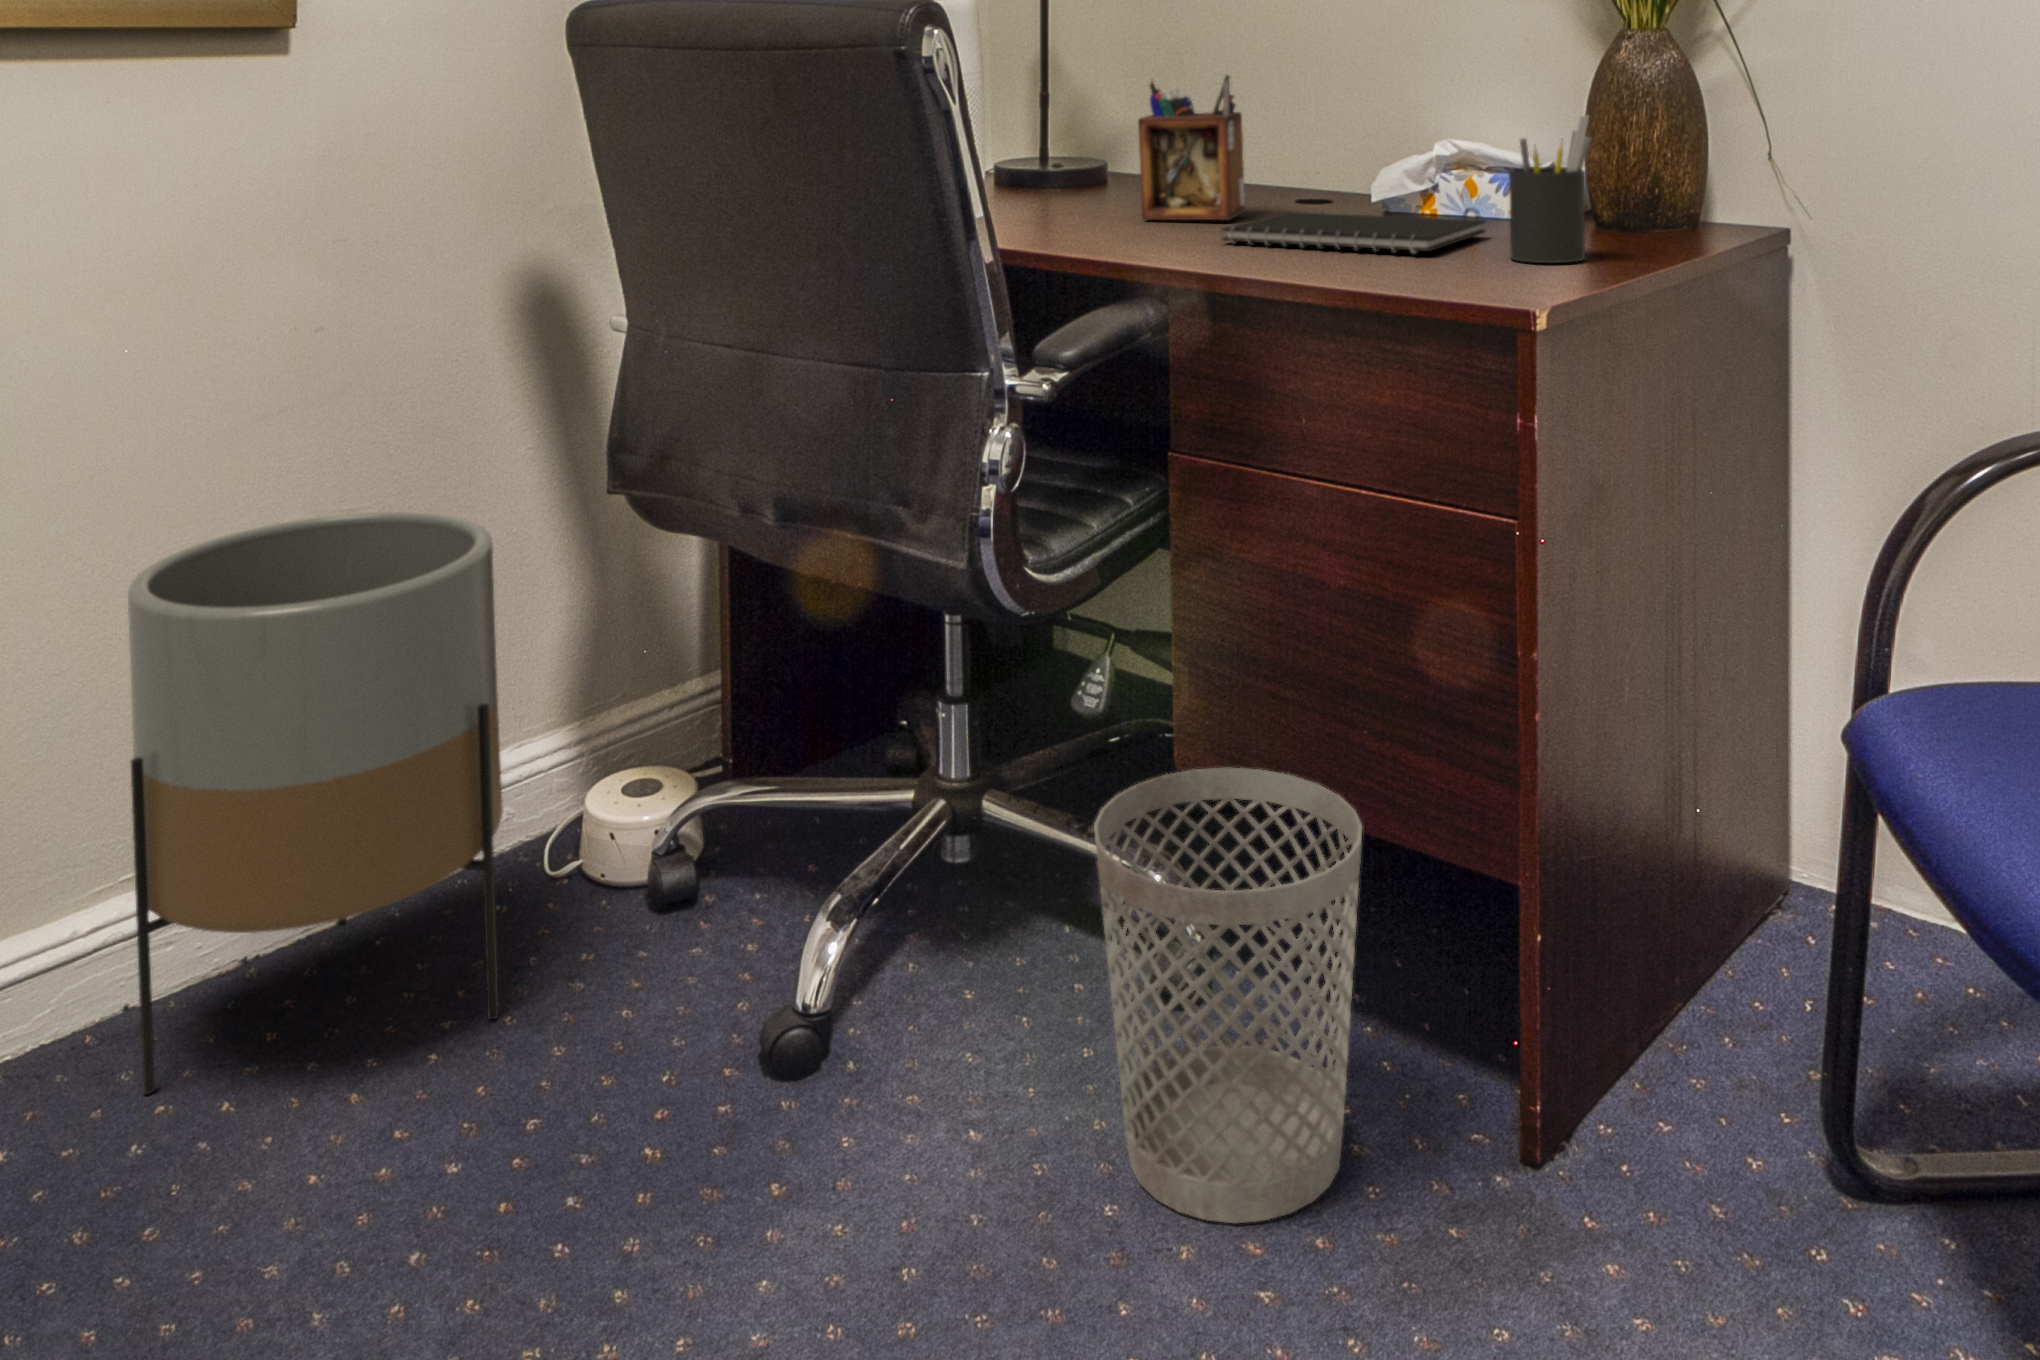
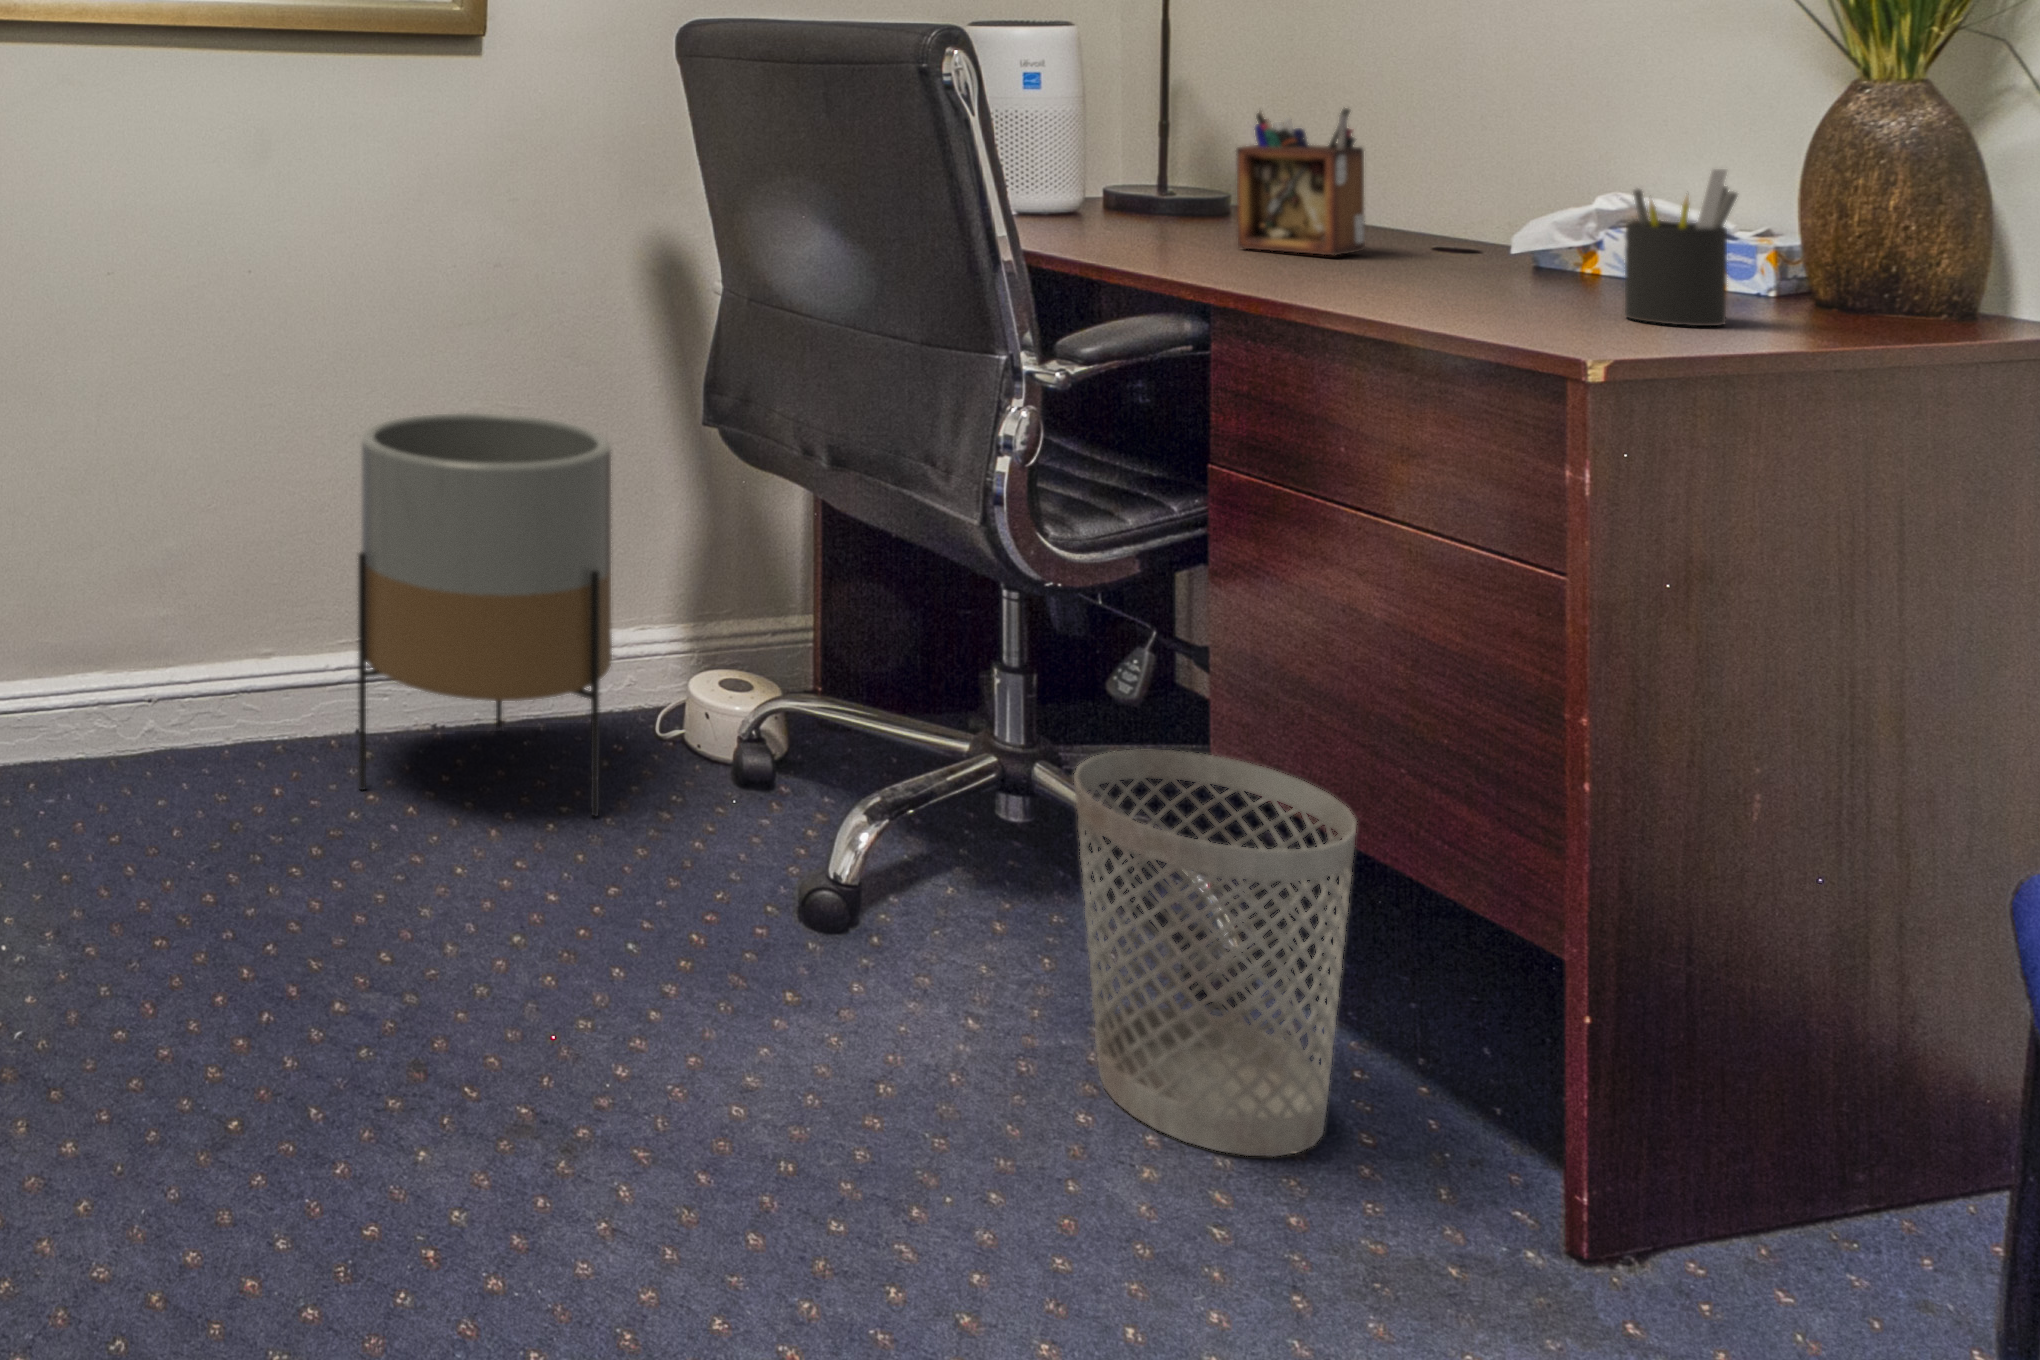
notebook: present [1222,212,1485,254] -> none [1297,252,1634,301]

